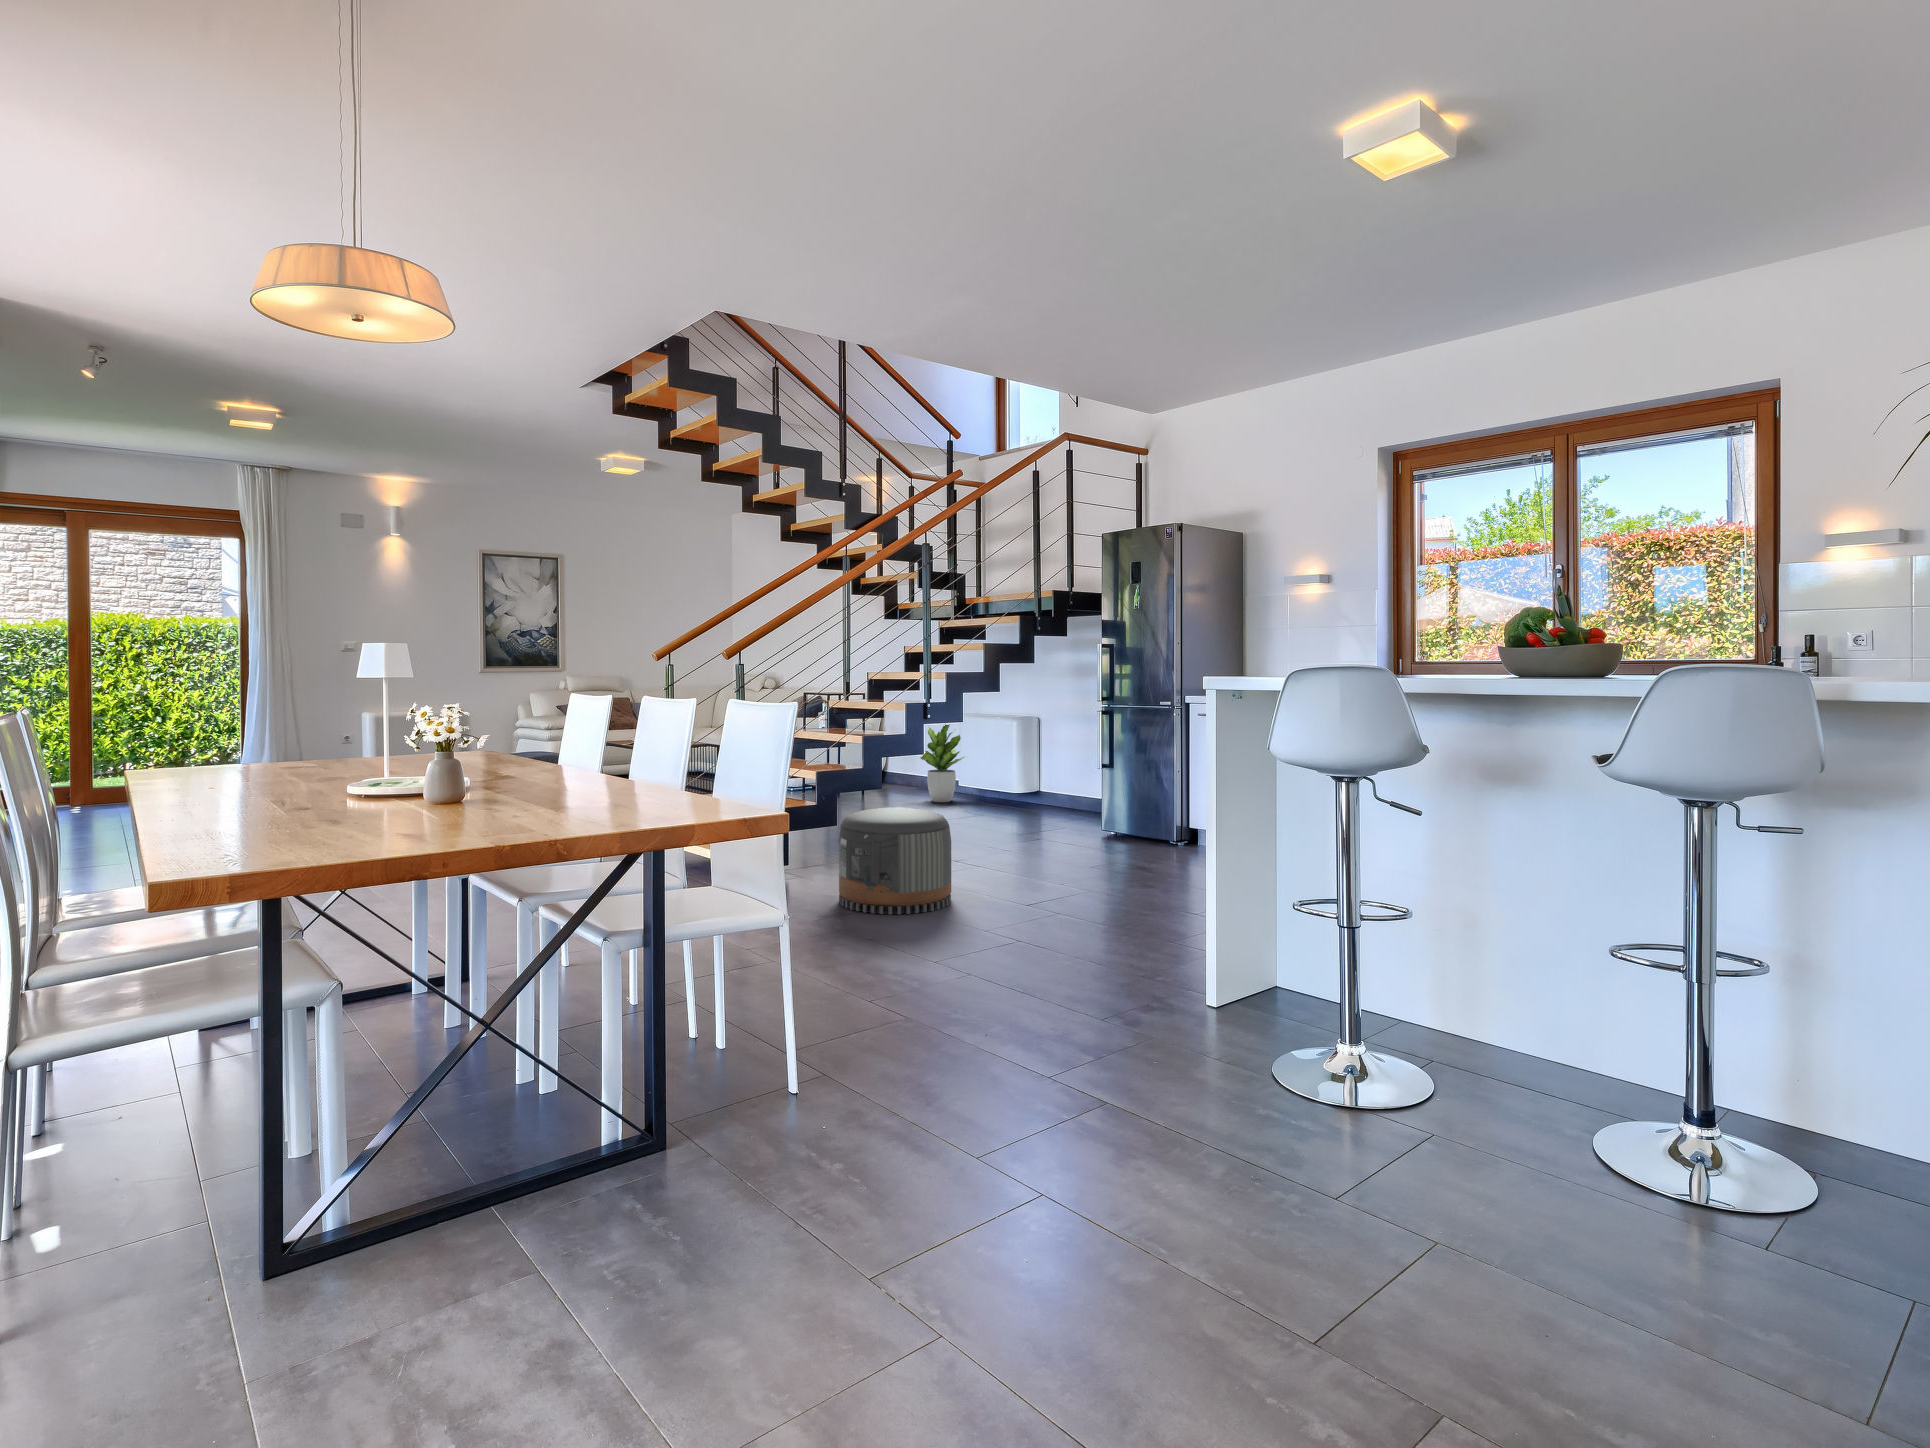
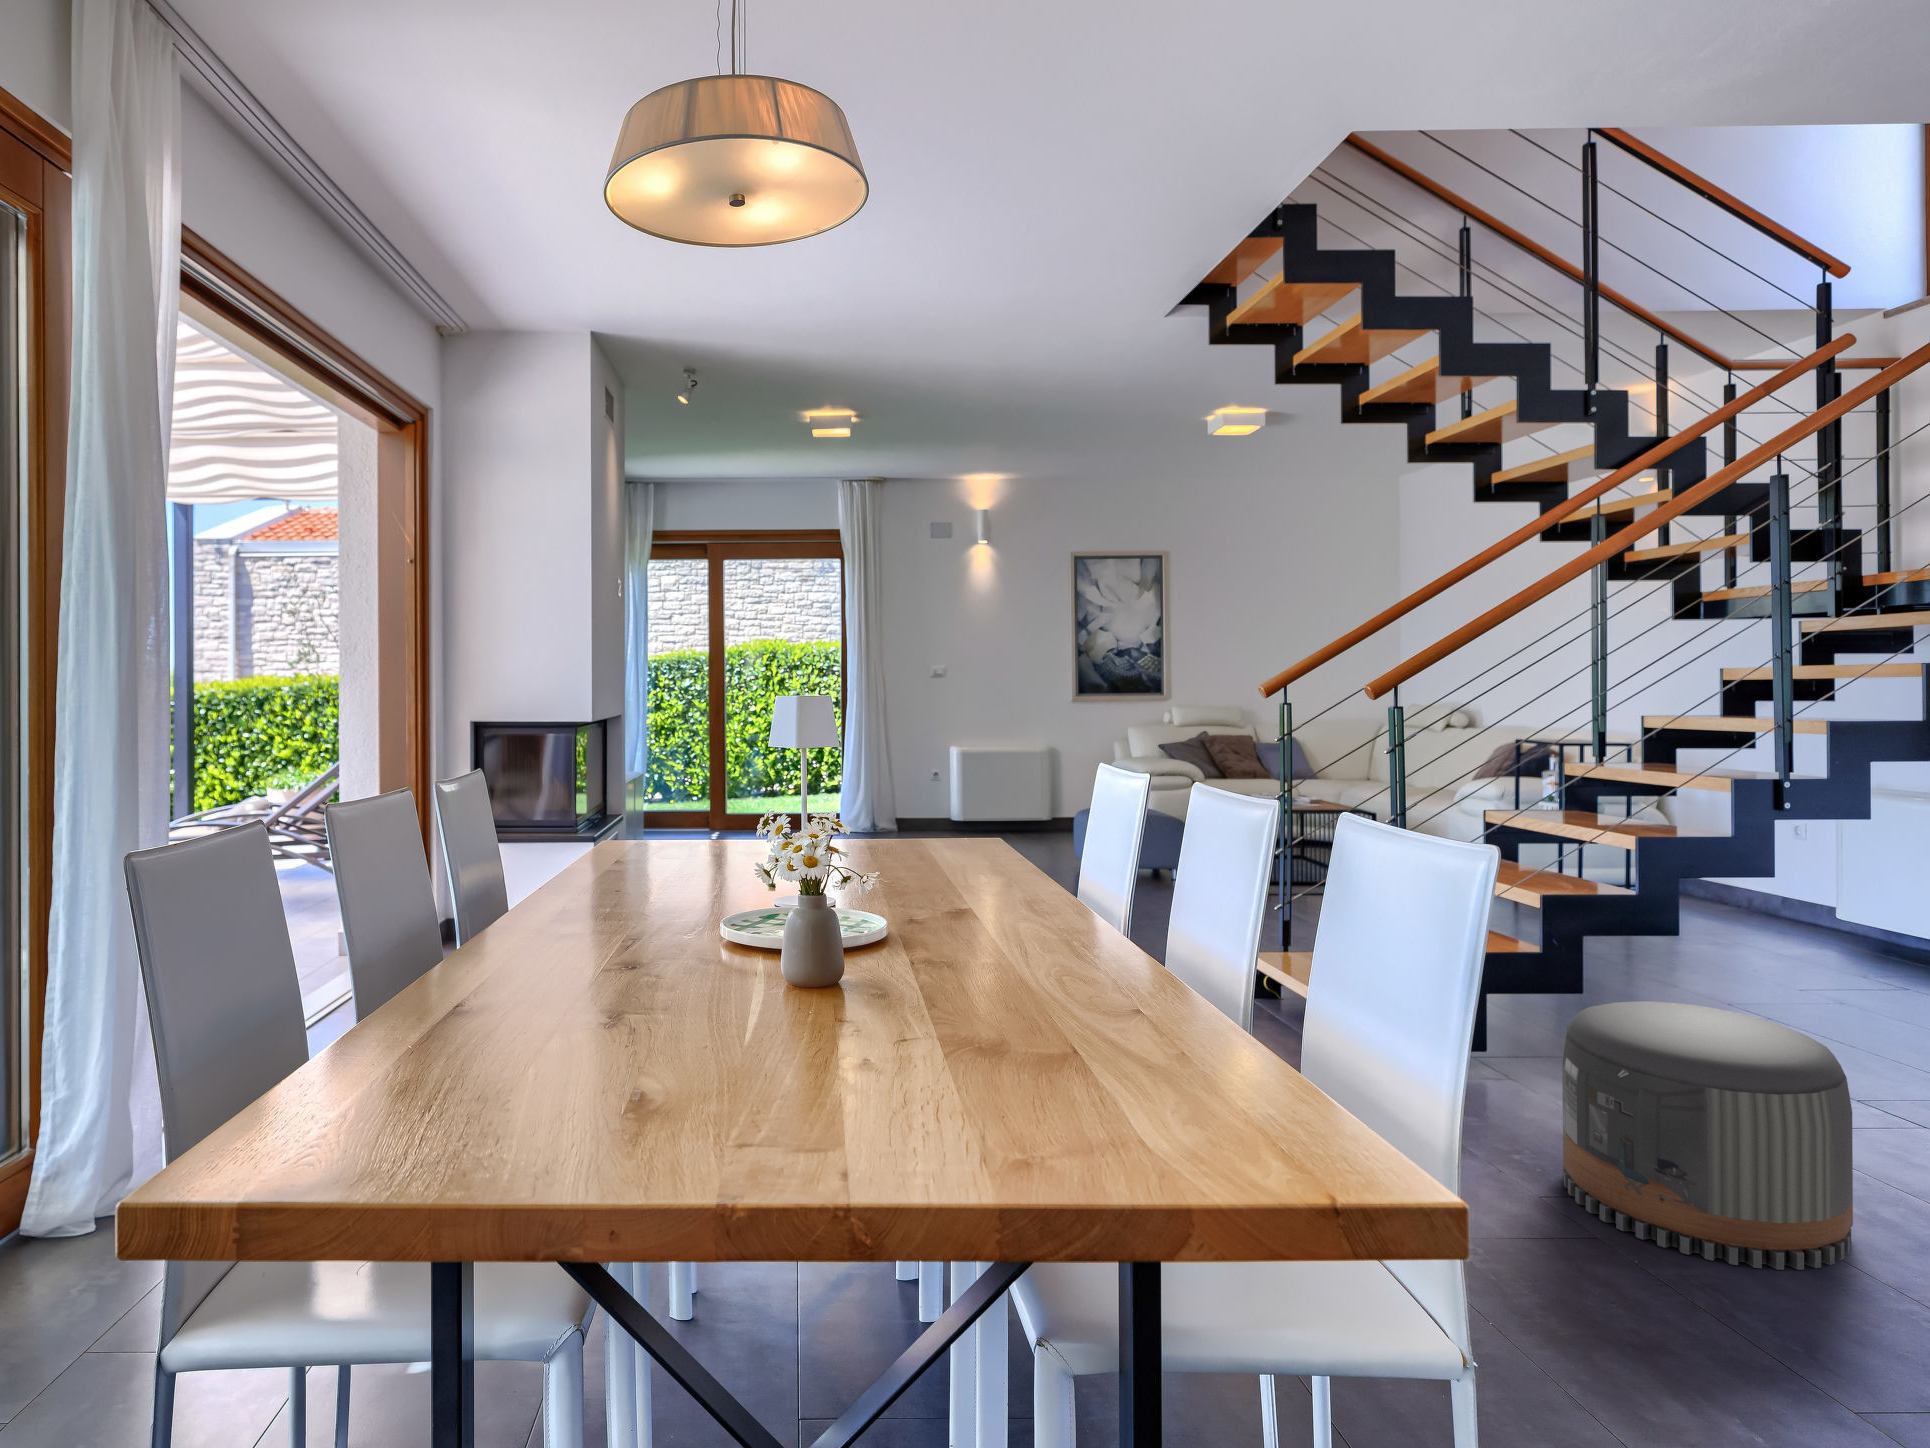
potted plant: present [920,725,967,802] -> none [1744,794,1866,934]

